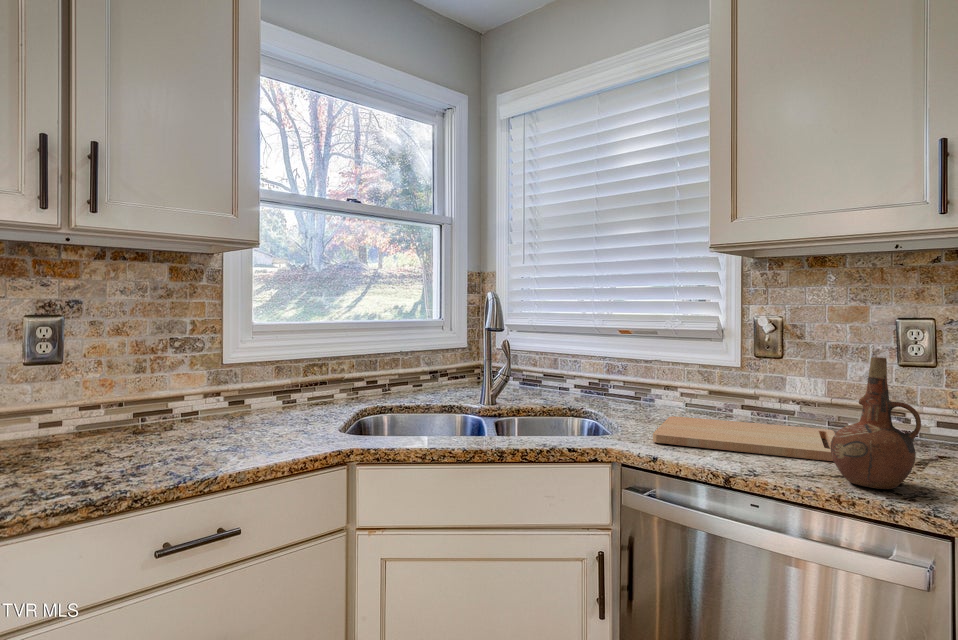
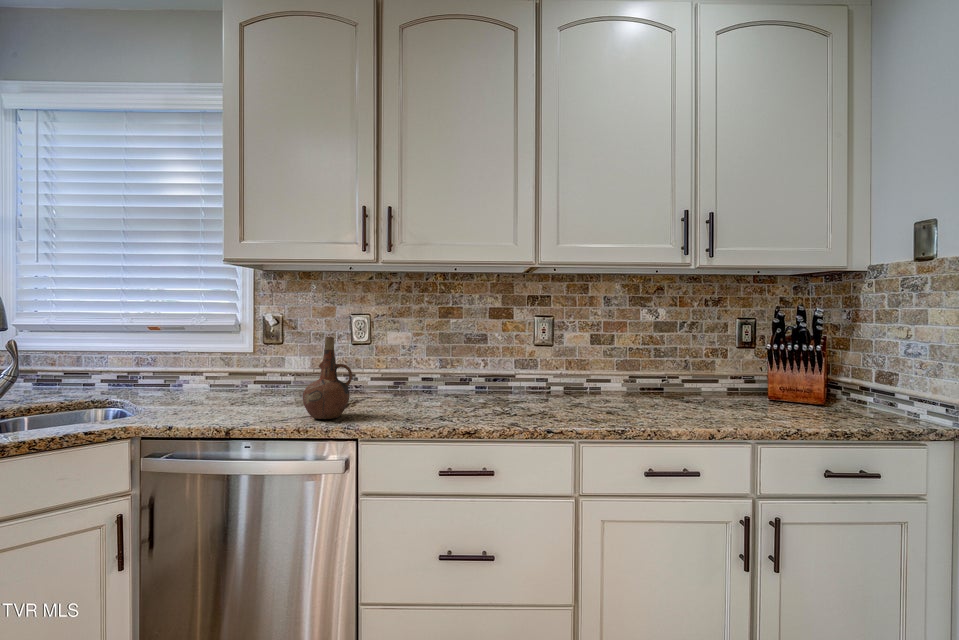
cutting board: present [653,416,835,461] -> none [174,390,315,415]

